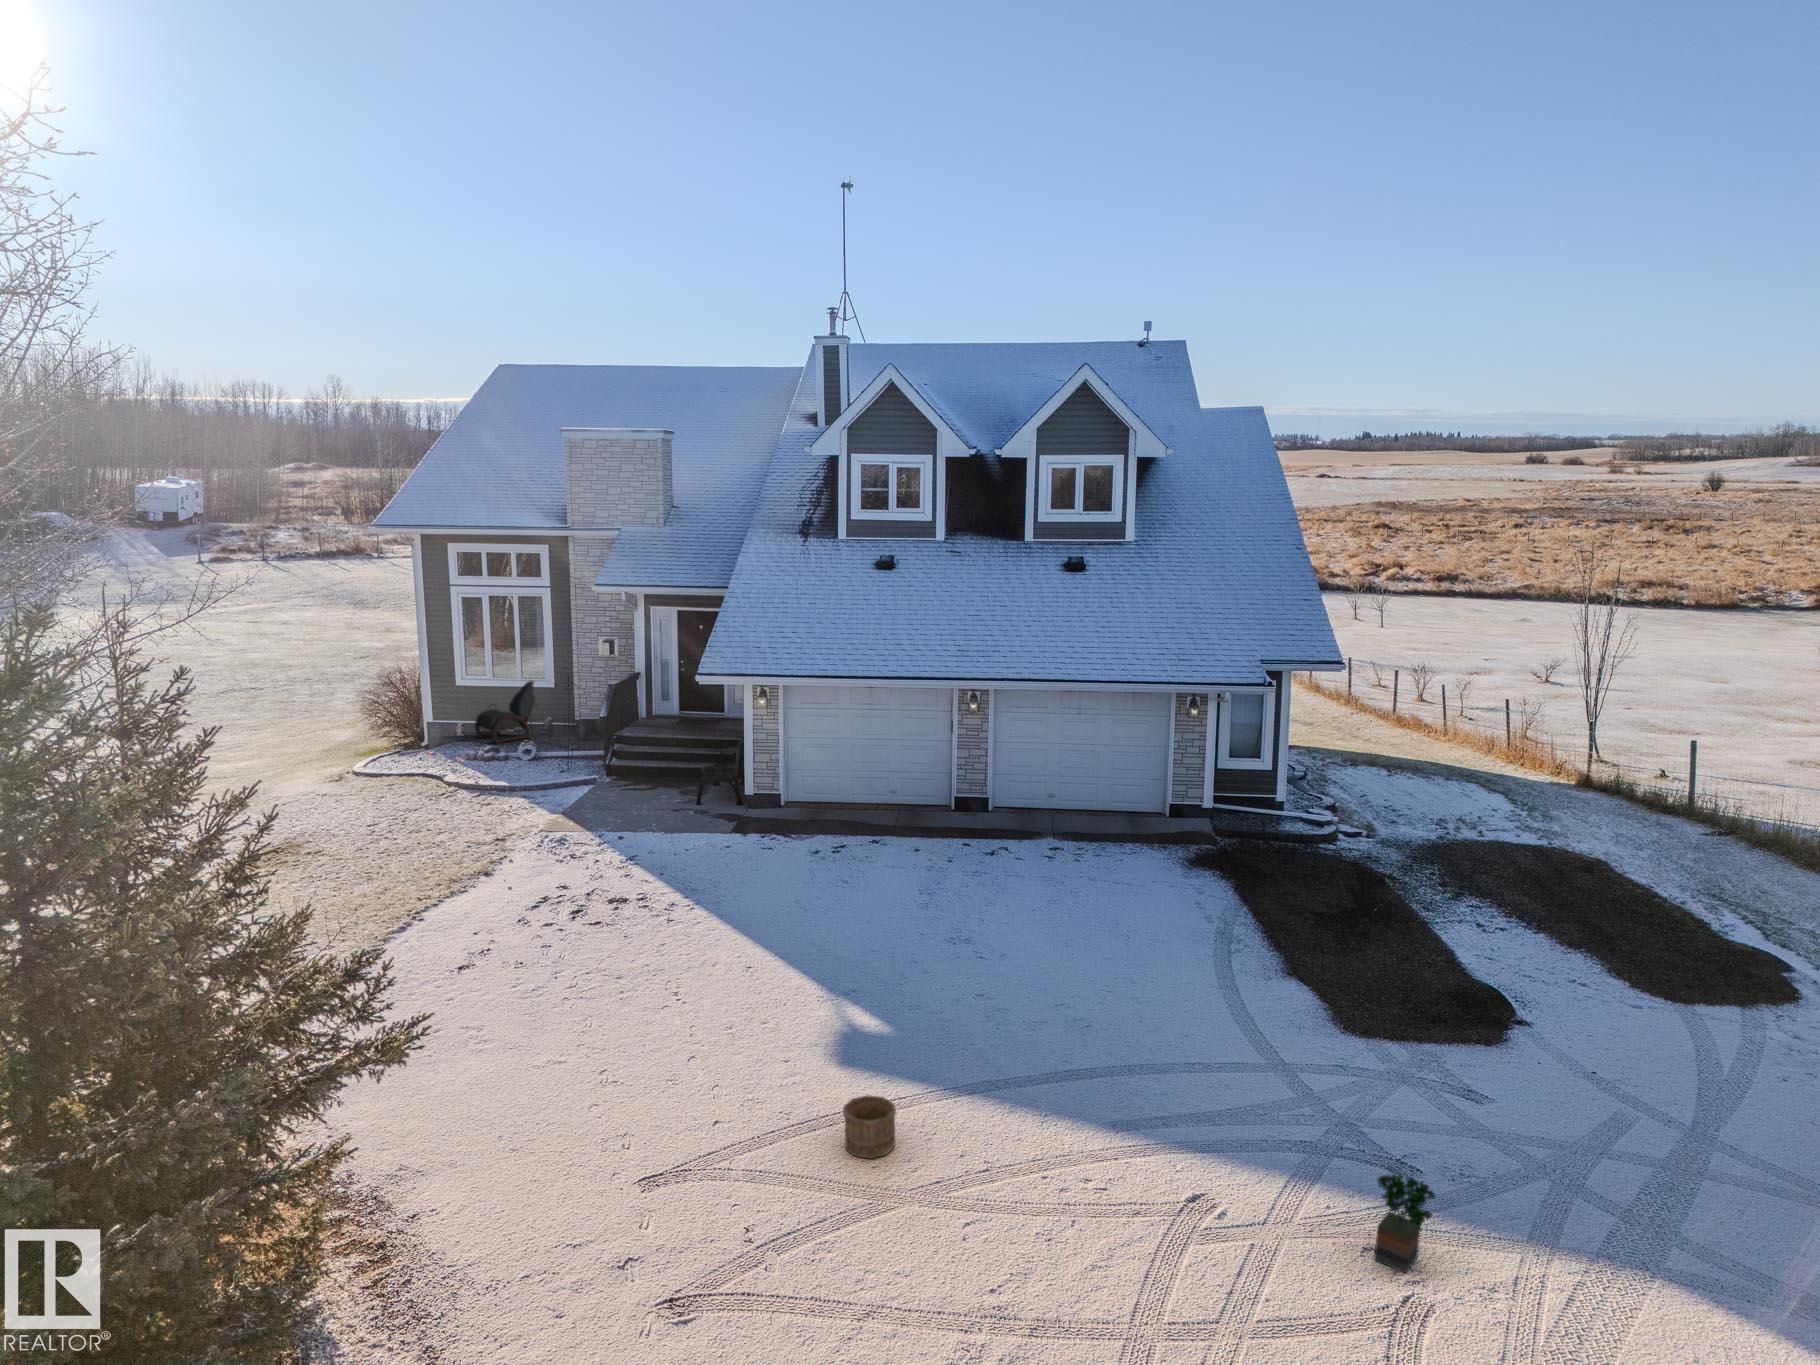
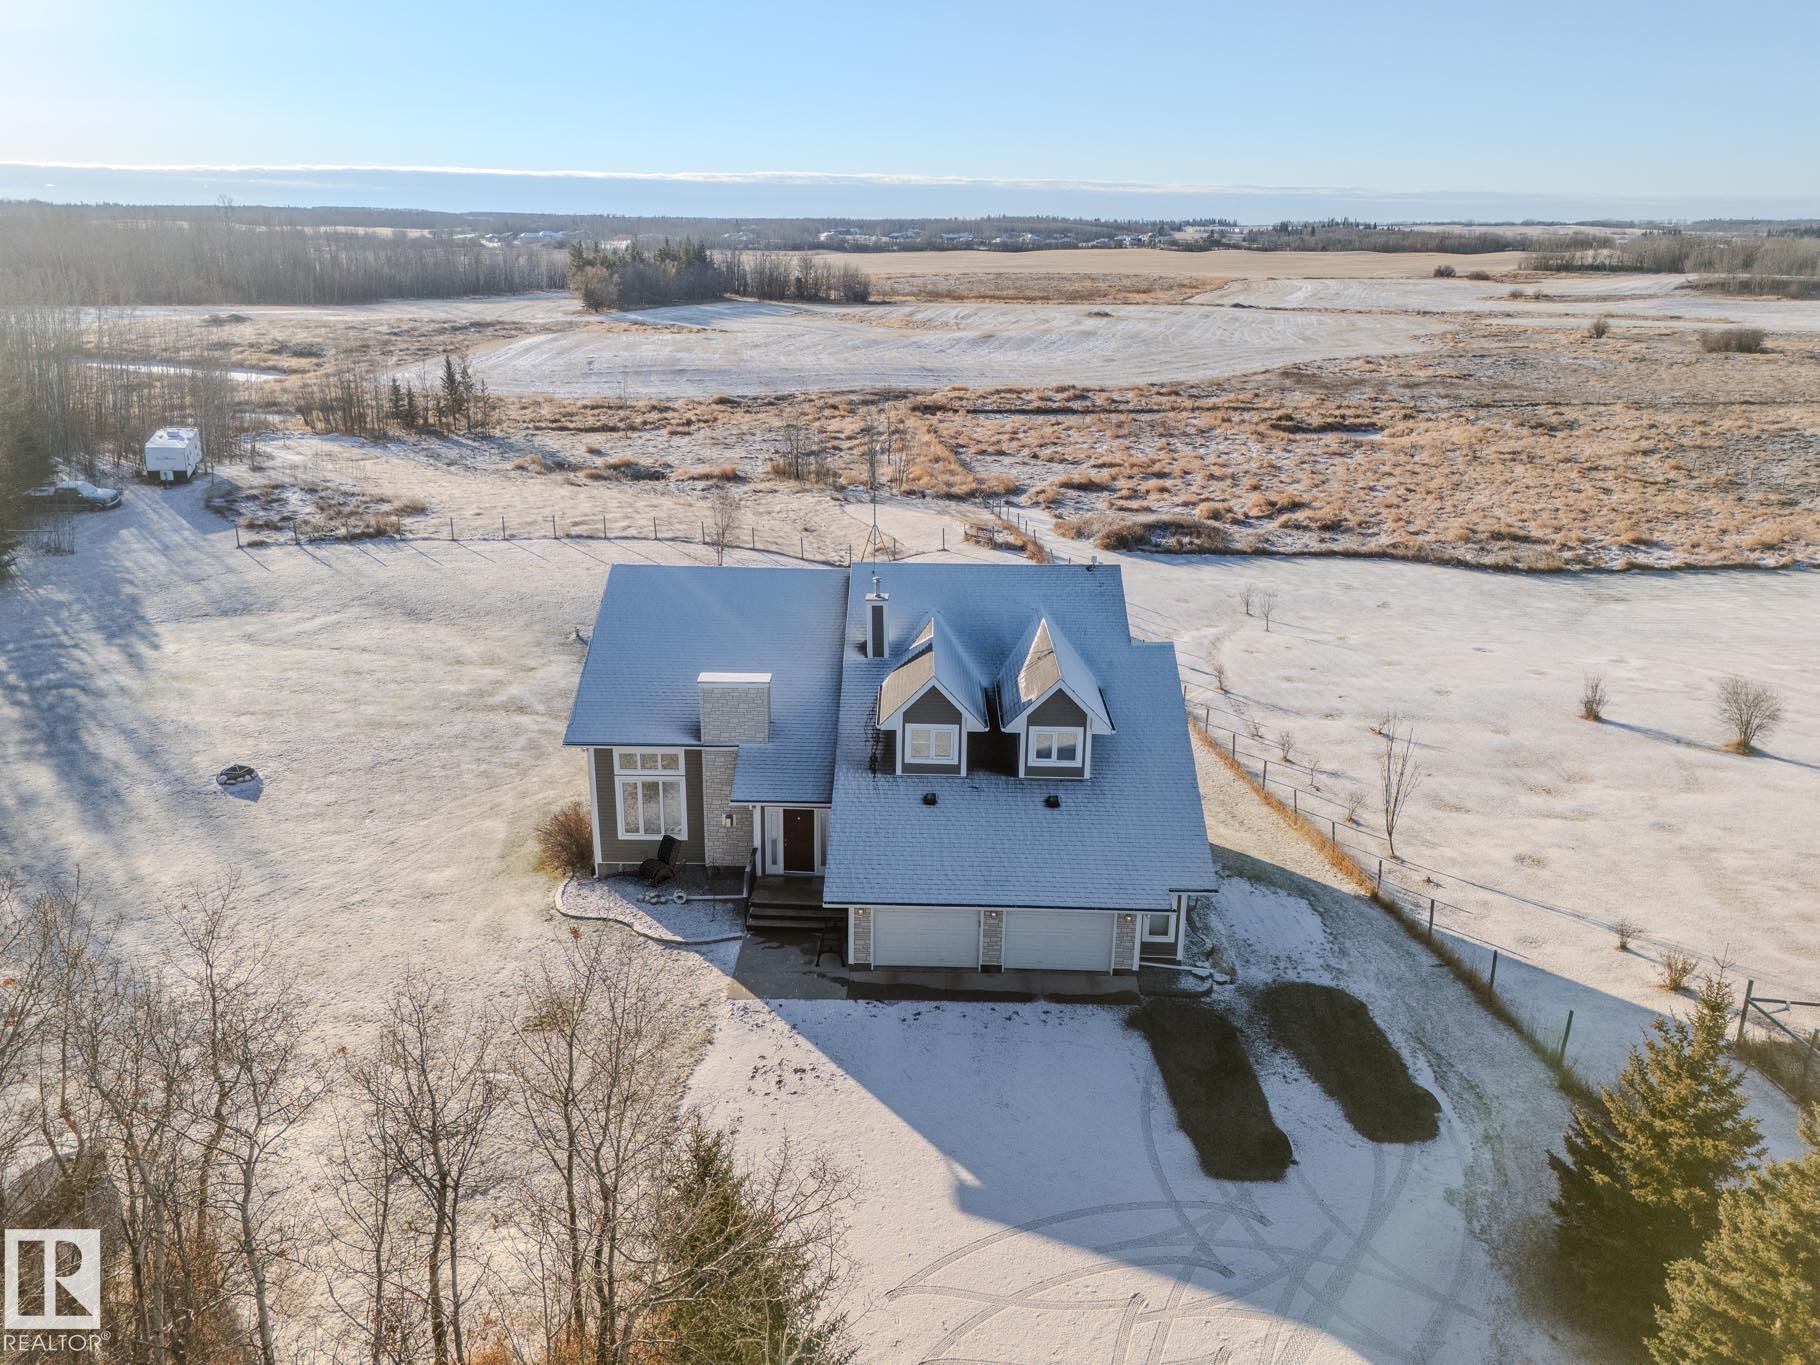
wooden bucket: present [843,1096,896,1158] -> none [970,1248,996,1281]
potted tree: present [1374,1174,1435,1273] -> none [1213,1295,1241,1338]

